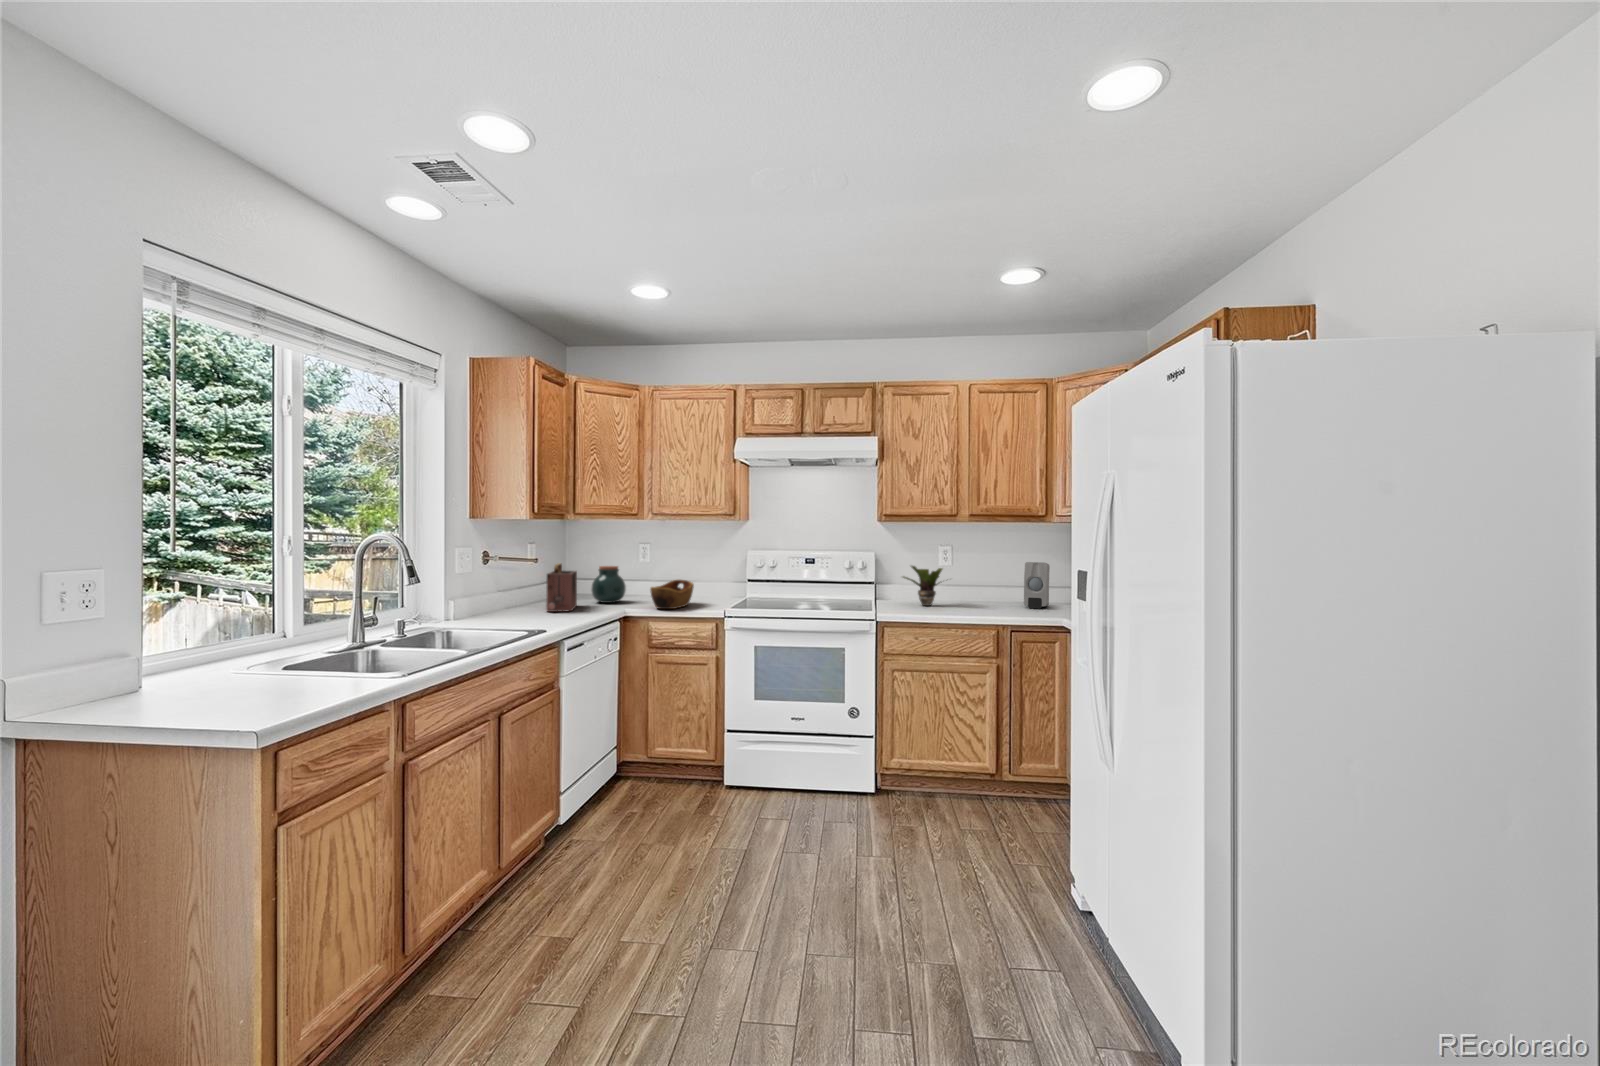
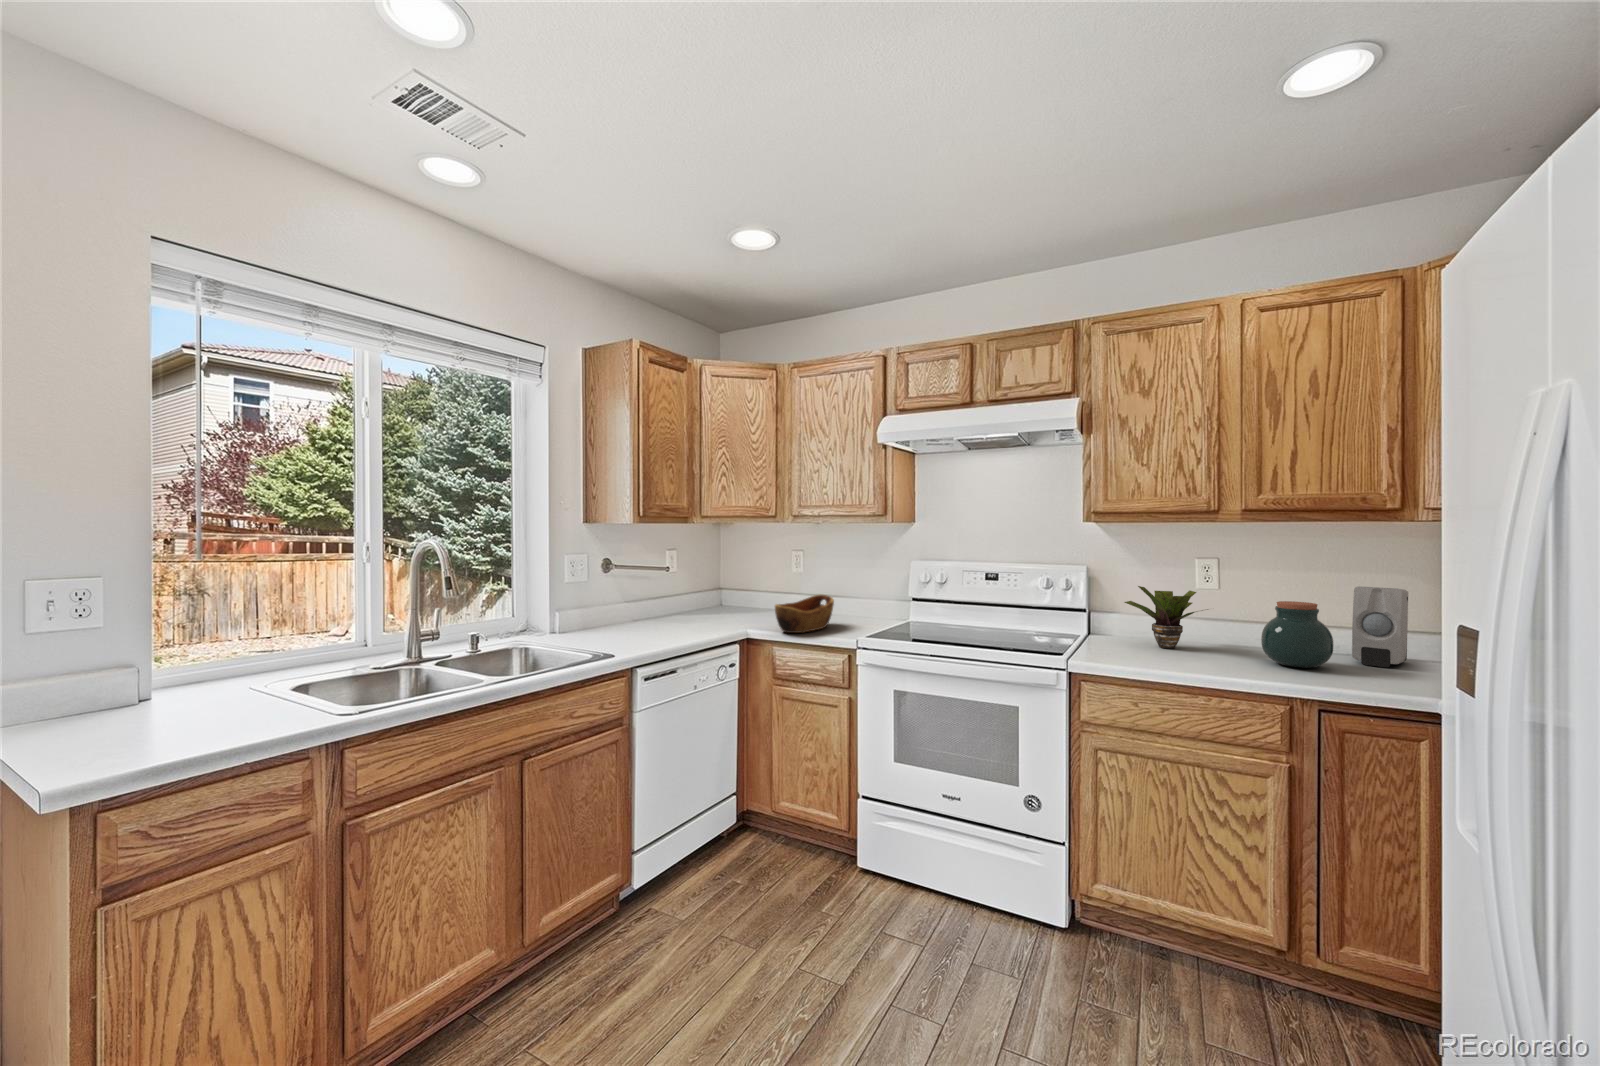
toaster: present [546,563,577,612] -> none [661,573,706,630]
jar: present [591,566,626,603] -> present [1261,601,1334,668]

